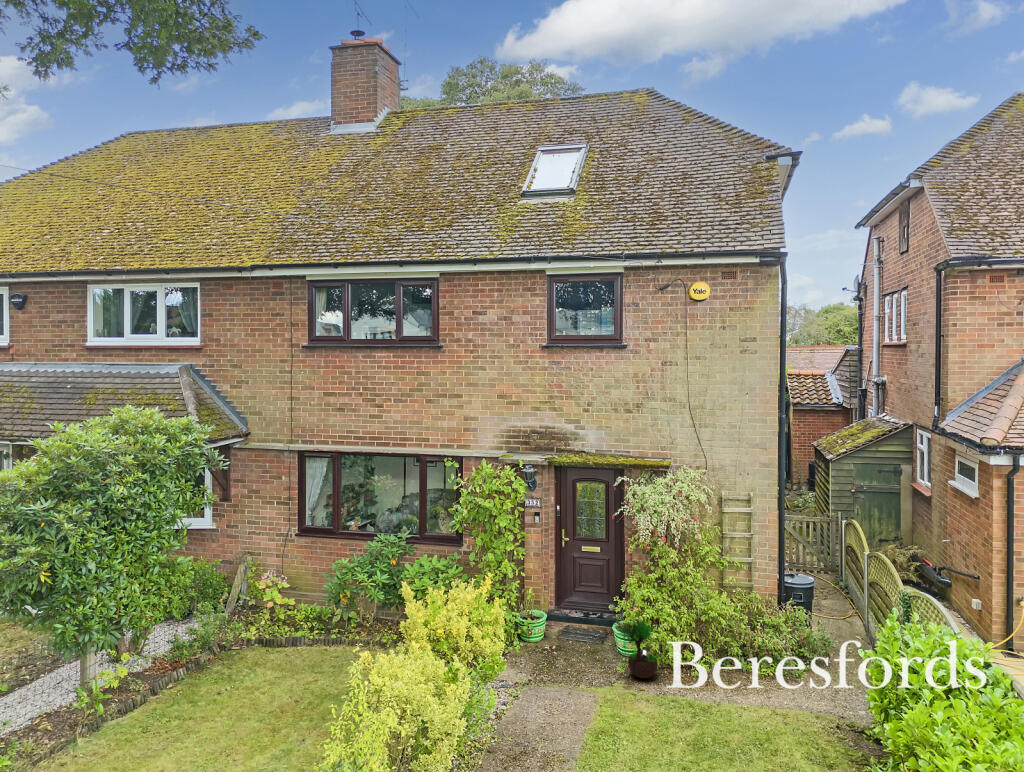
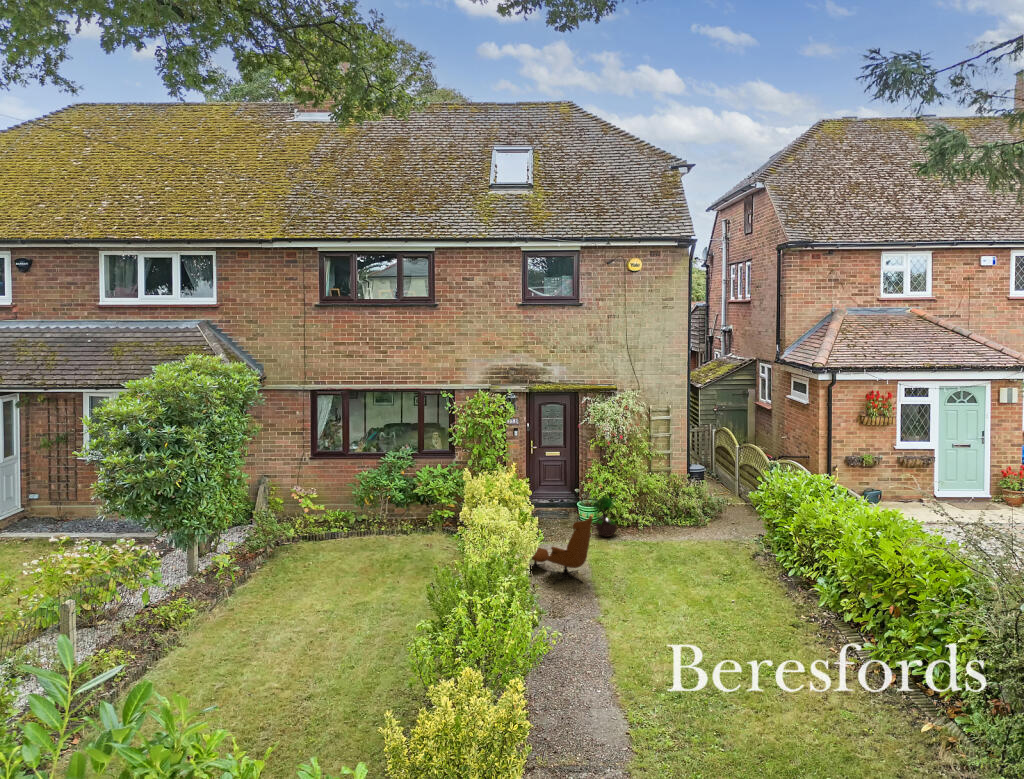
lounge chair: none [497,662,587,763] -> present [529,516,593,584]

